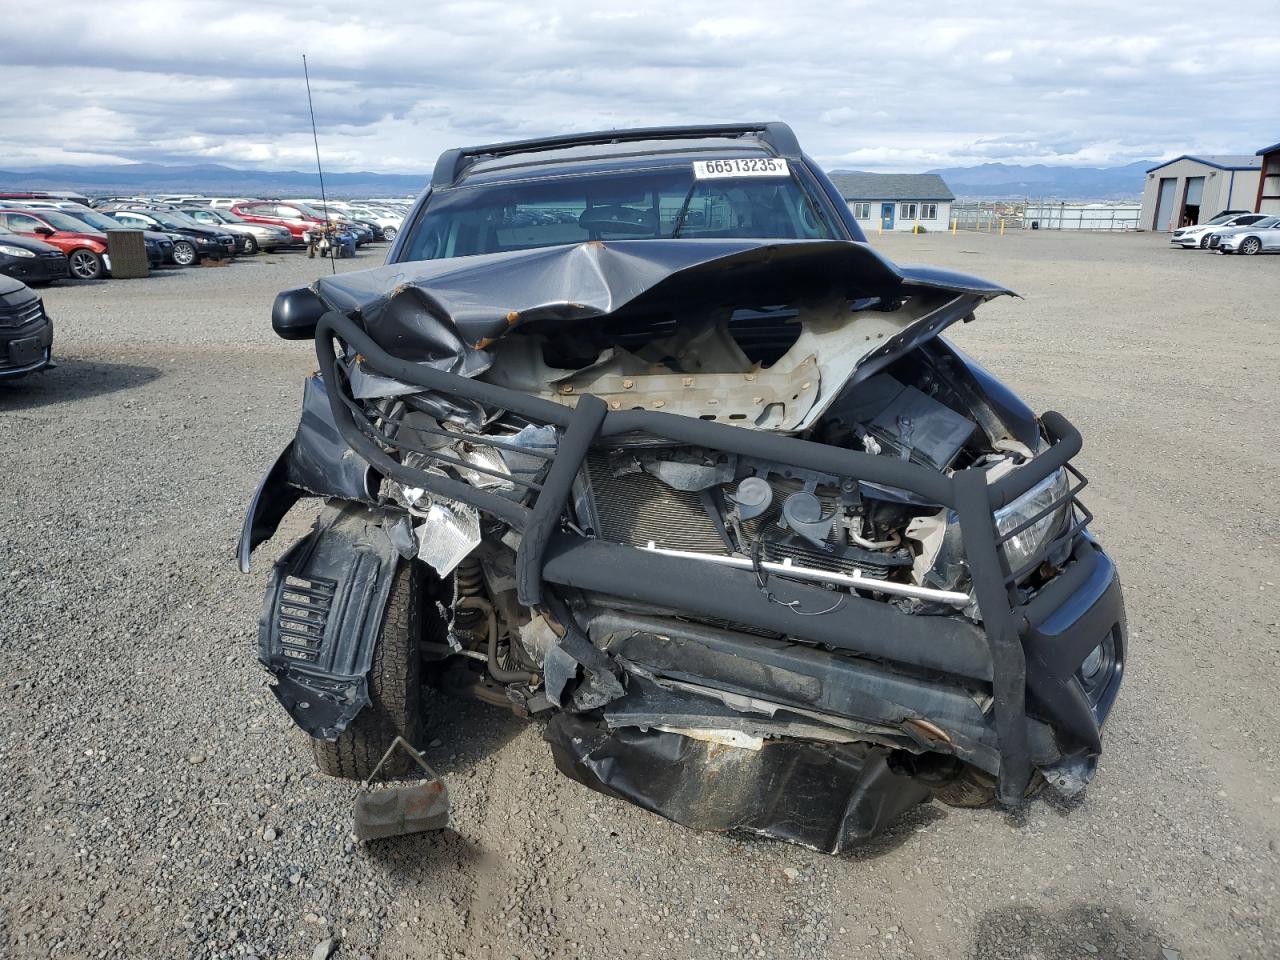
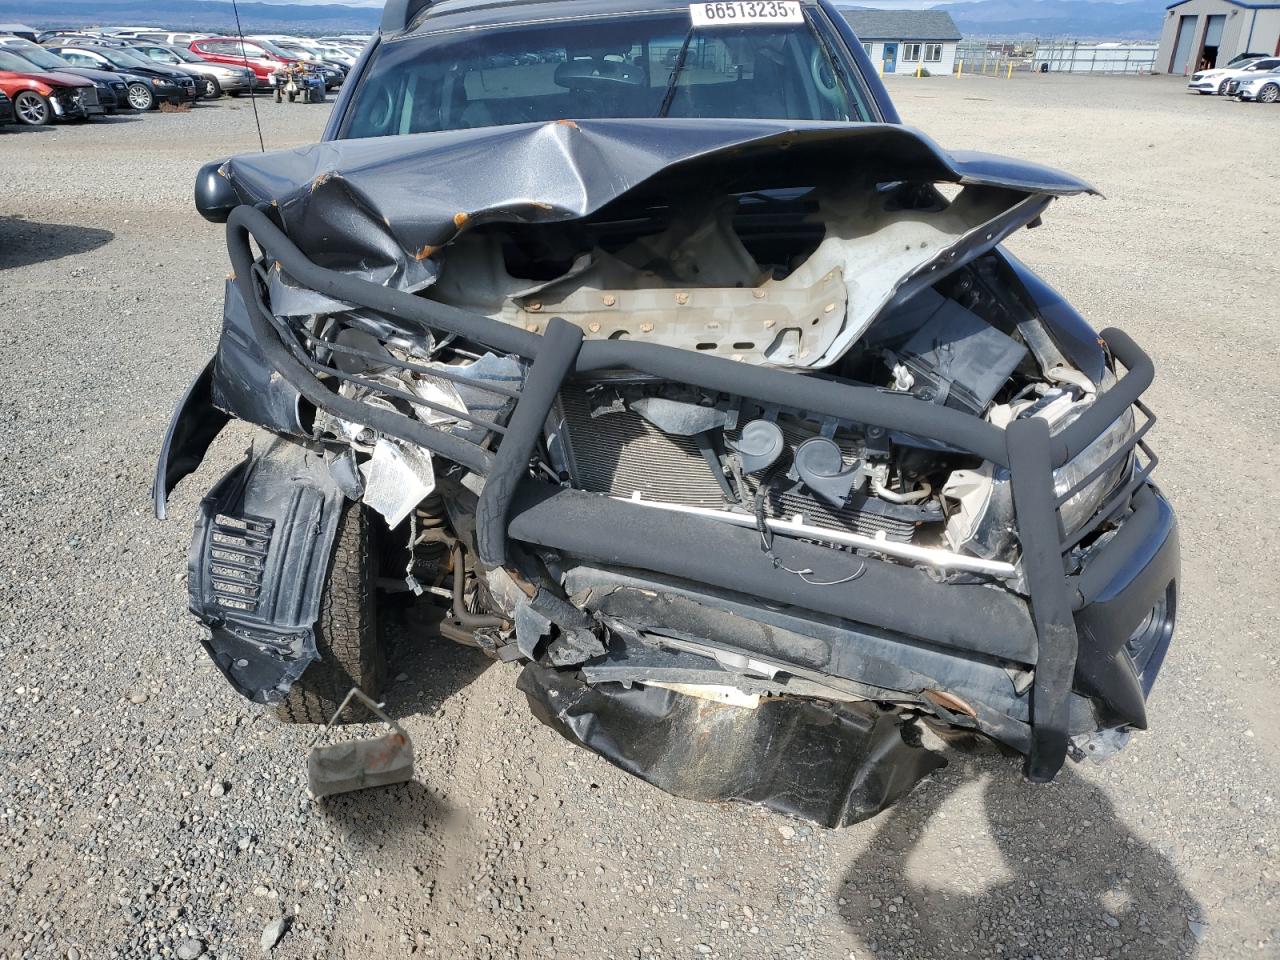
trash can: present [106,231,149,278] -> none [50,72,101,125]

